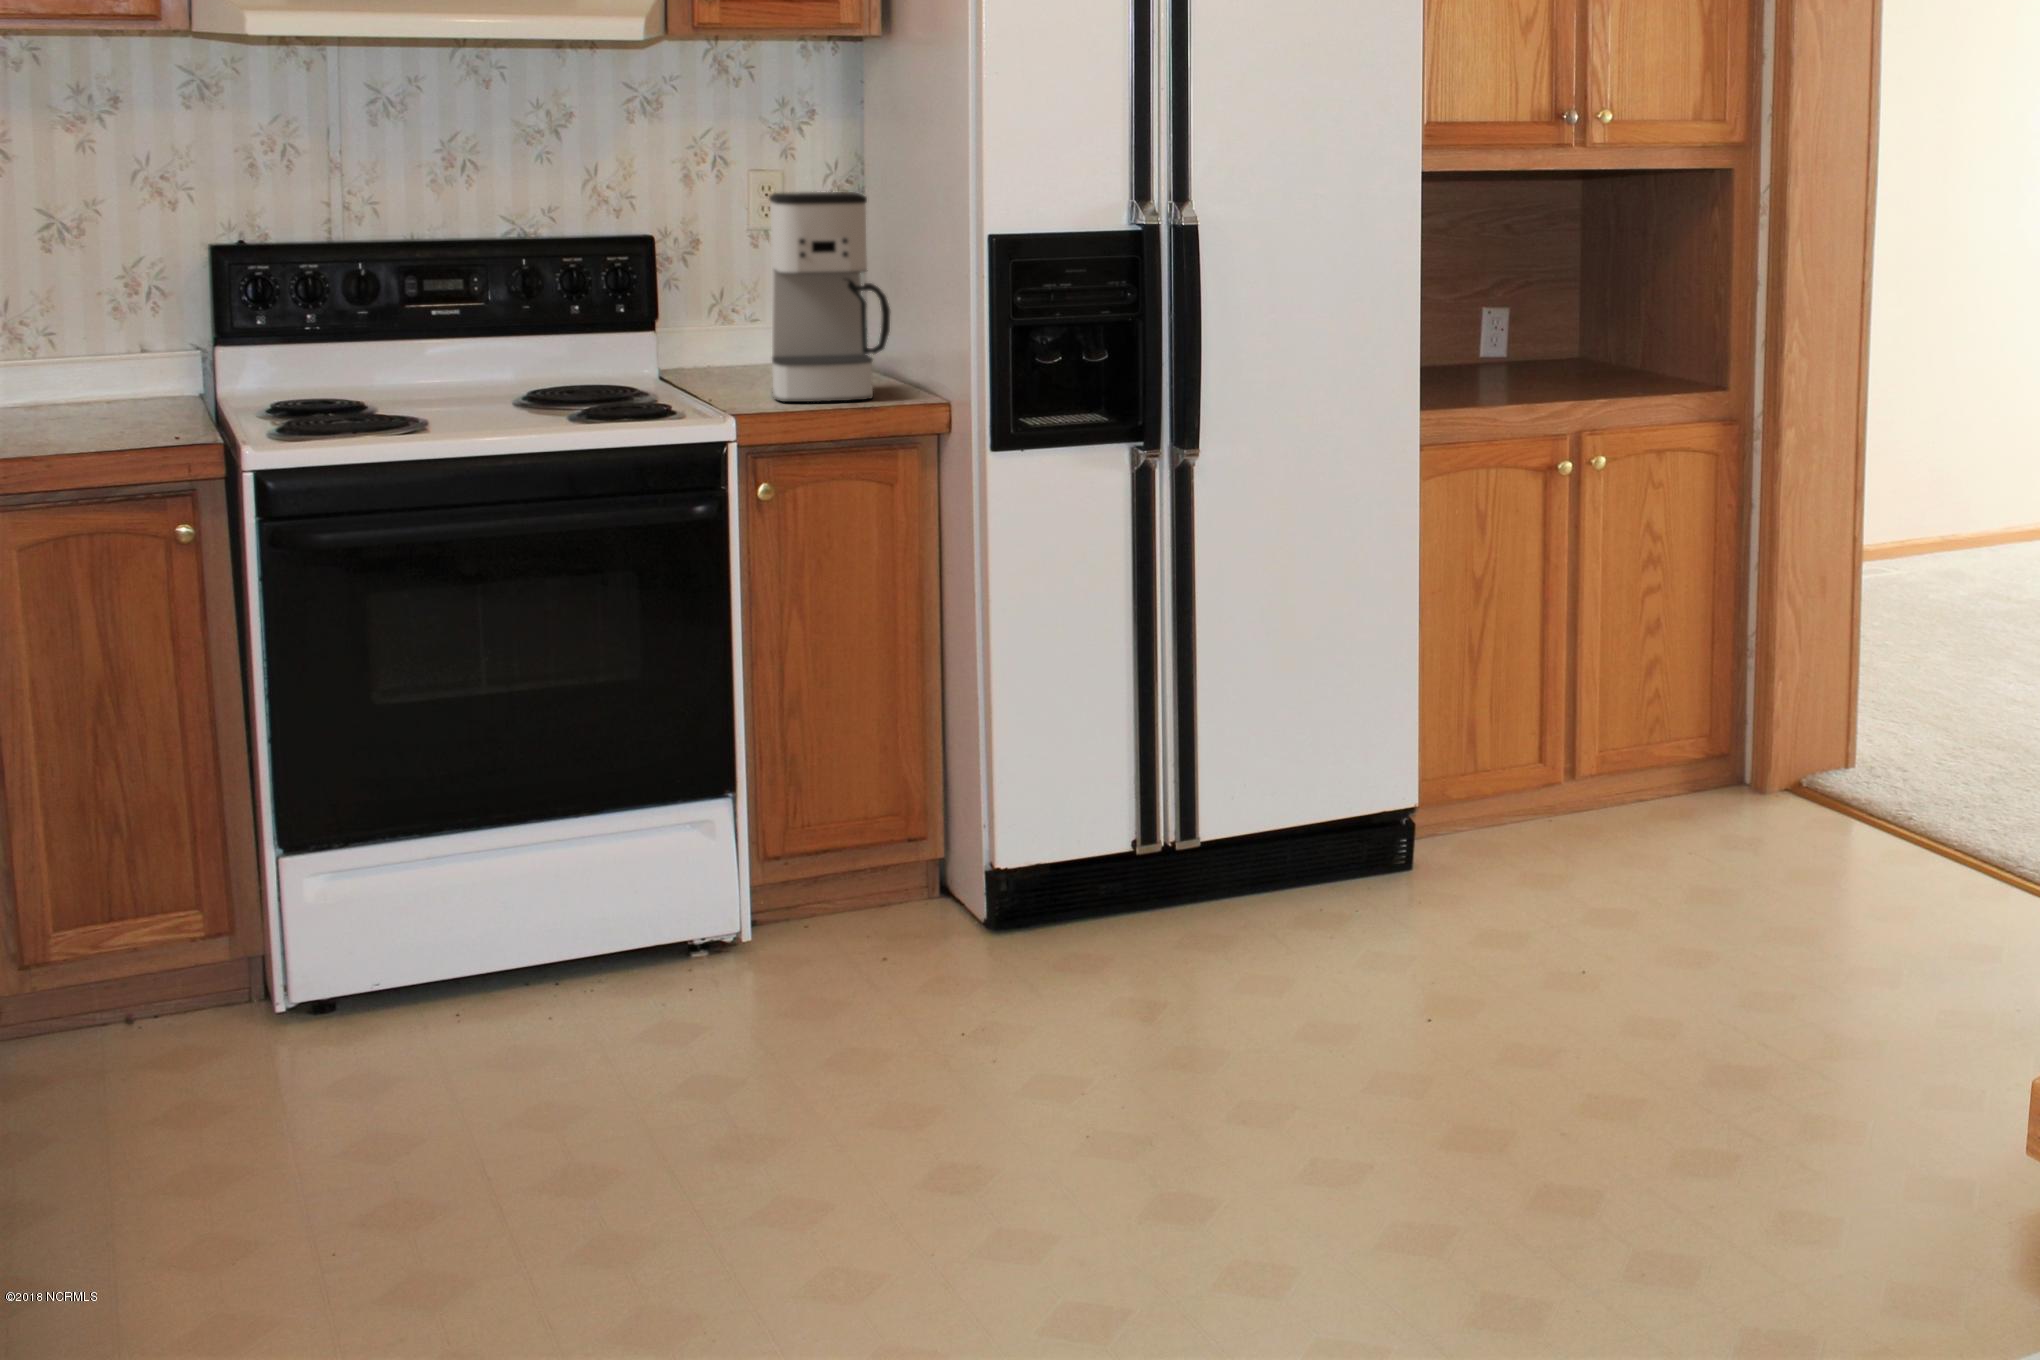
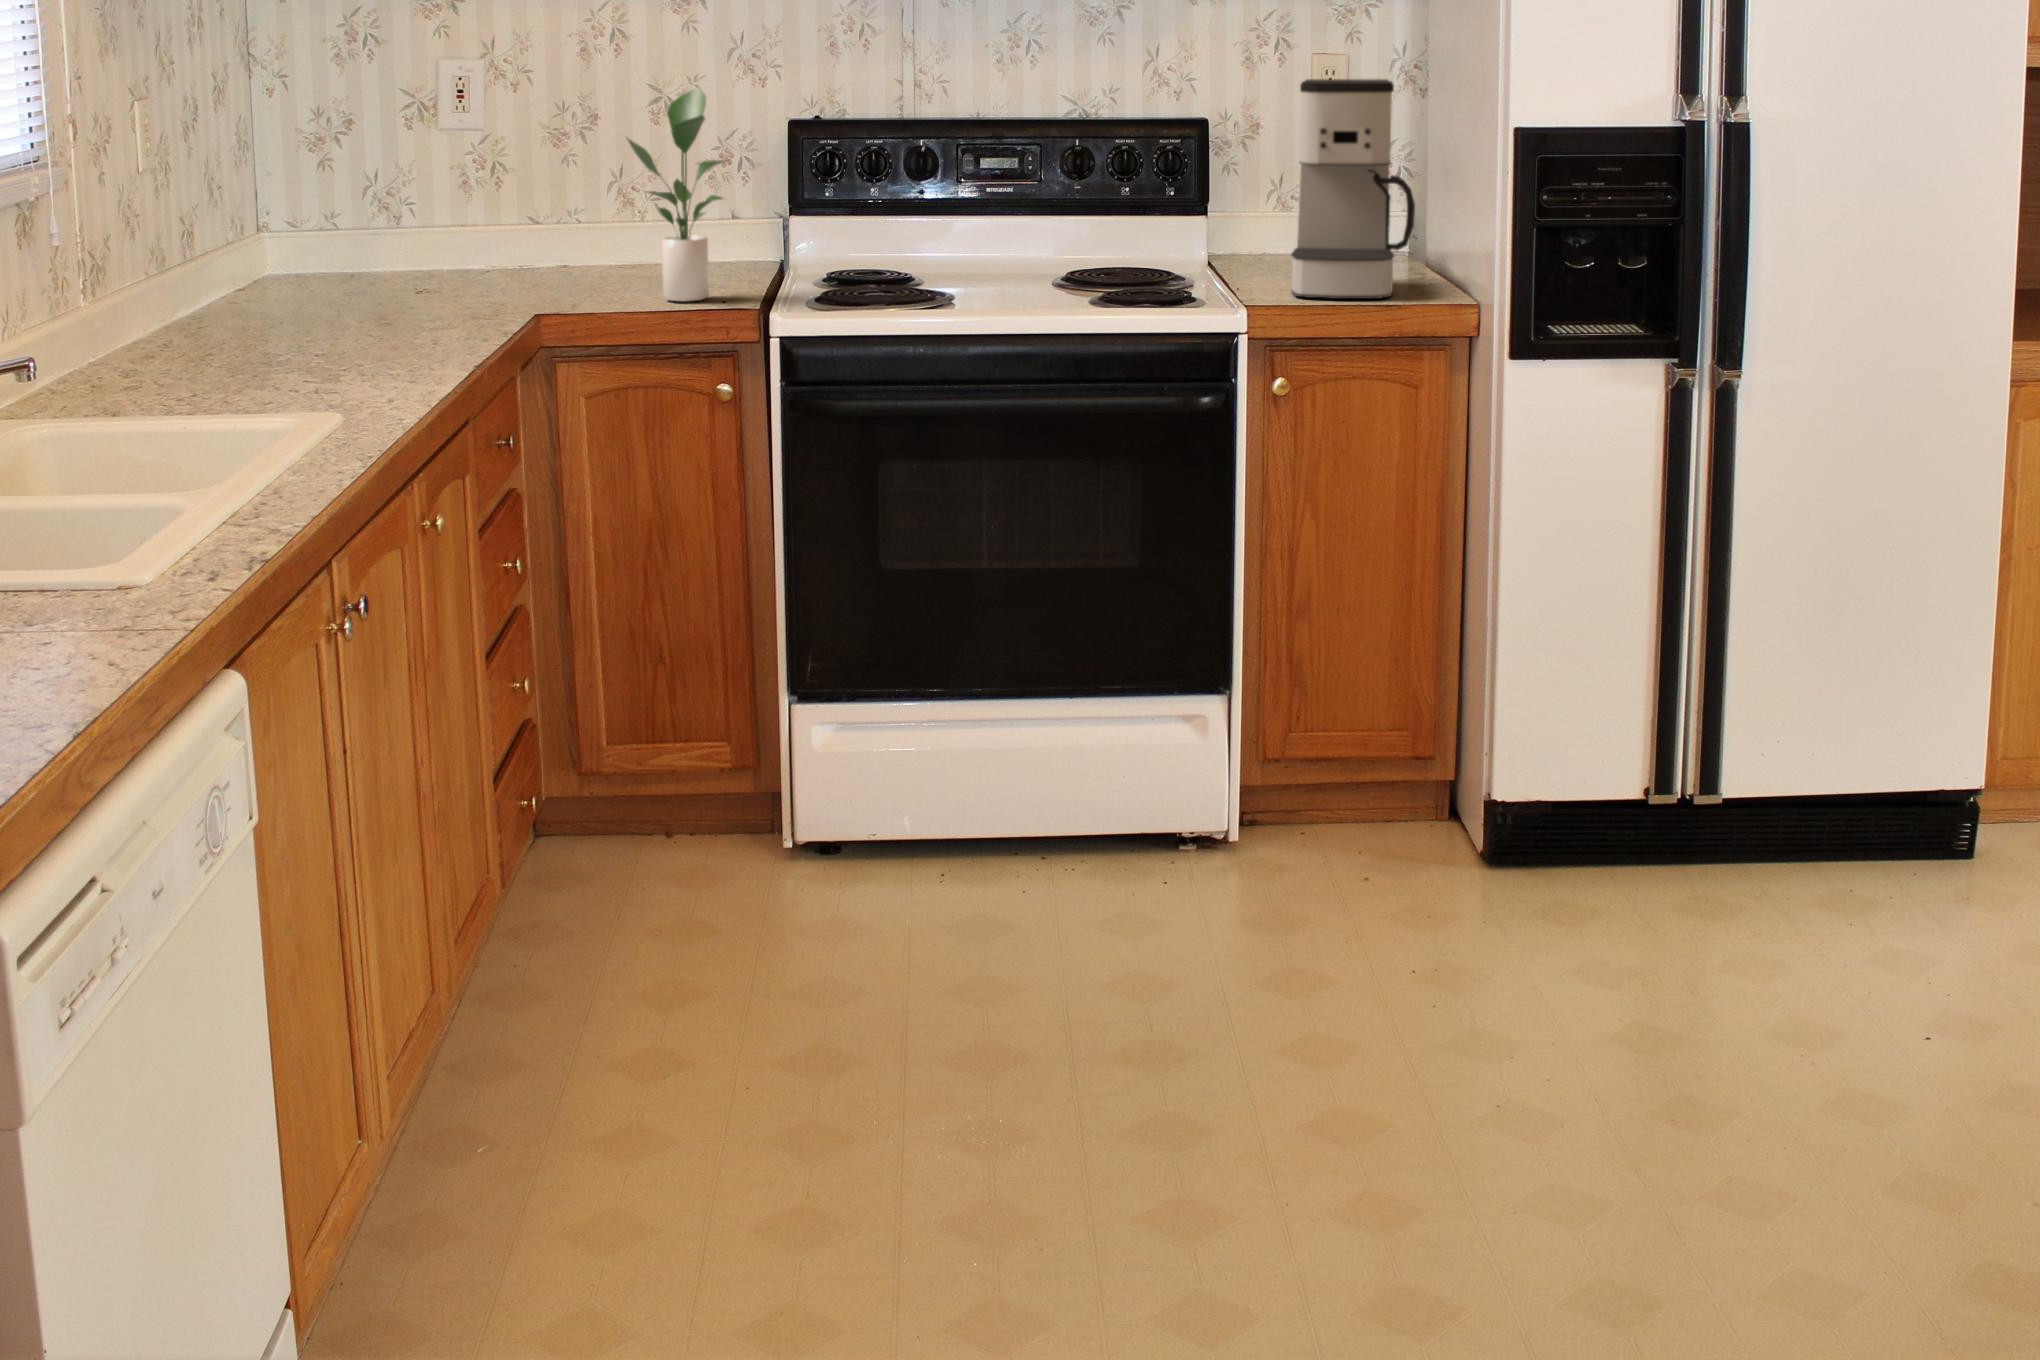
potted plant: none [46,207,170,435] -> present [627,87,726,301]

